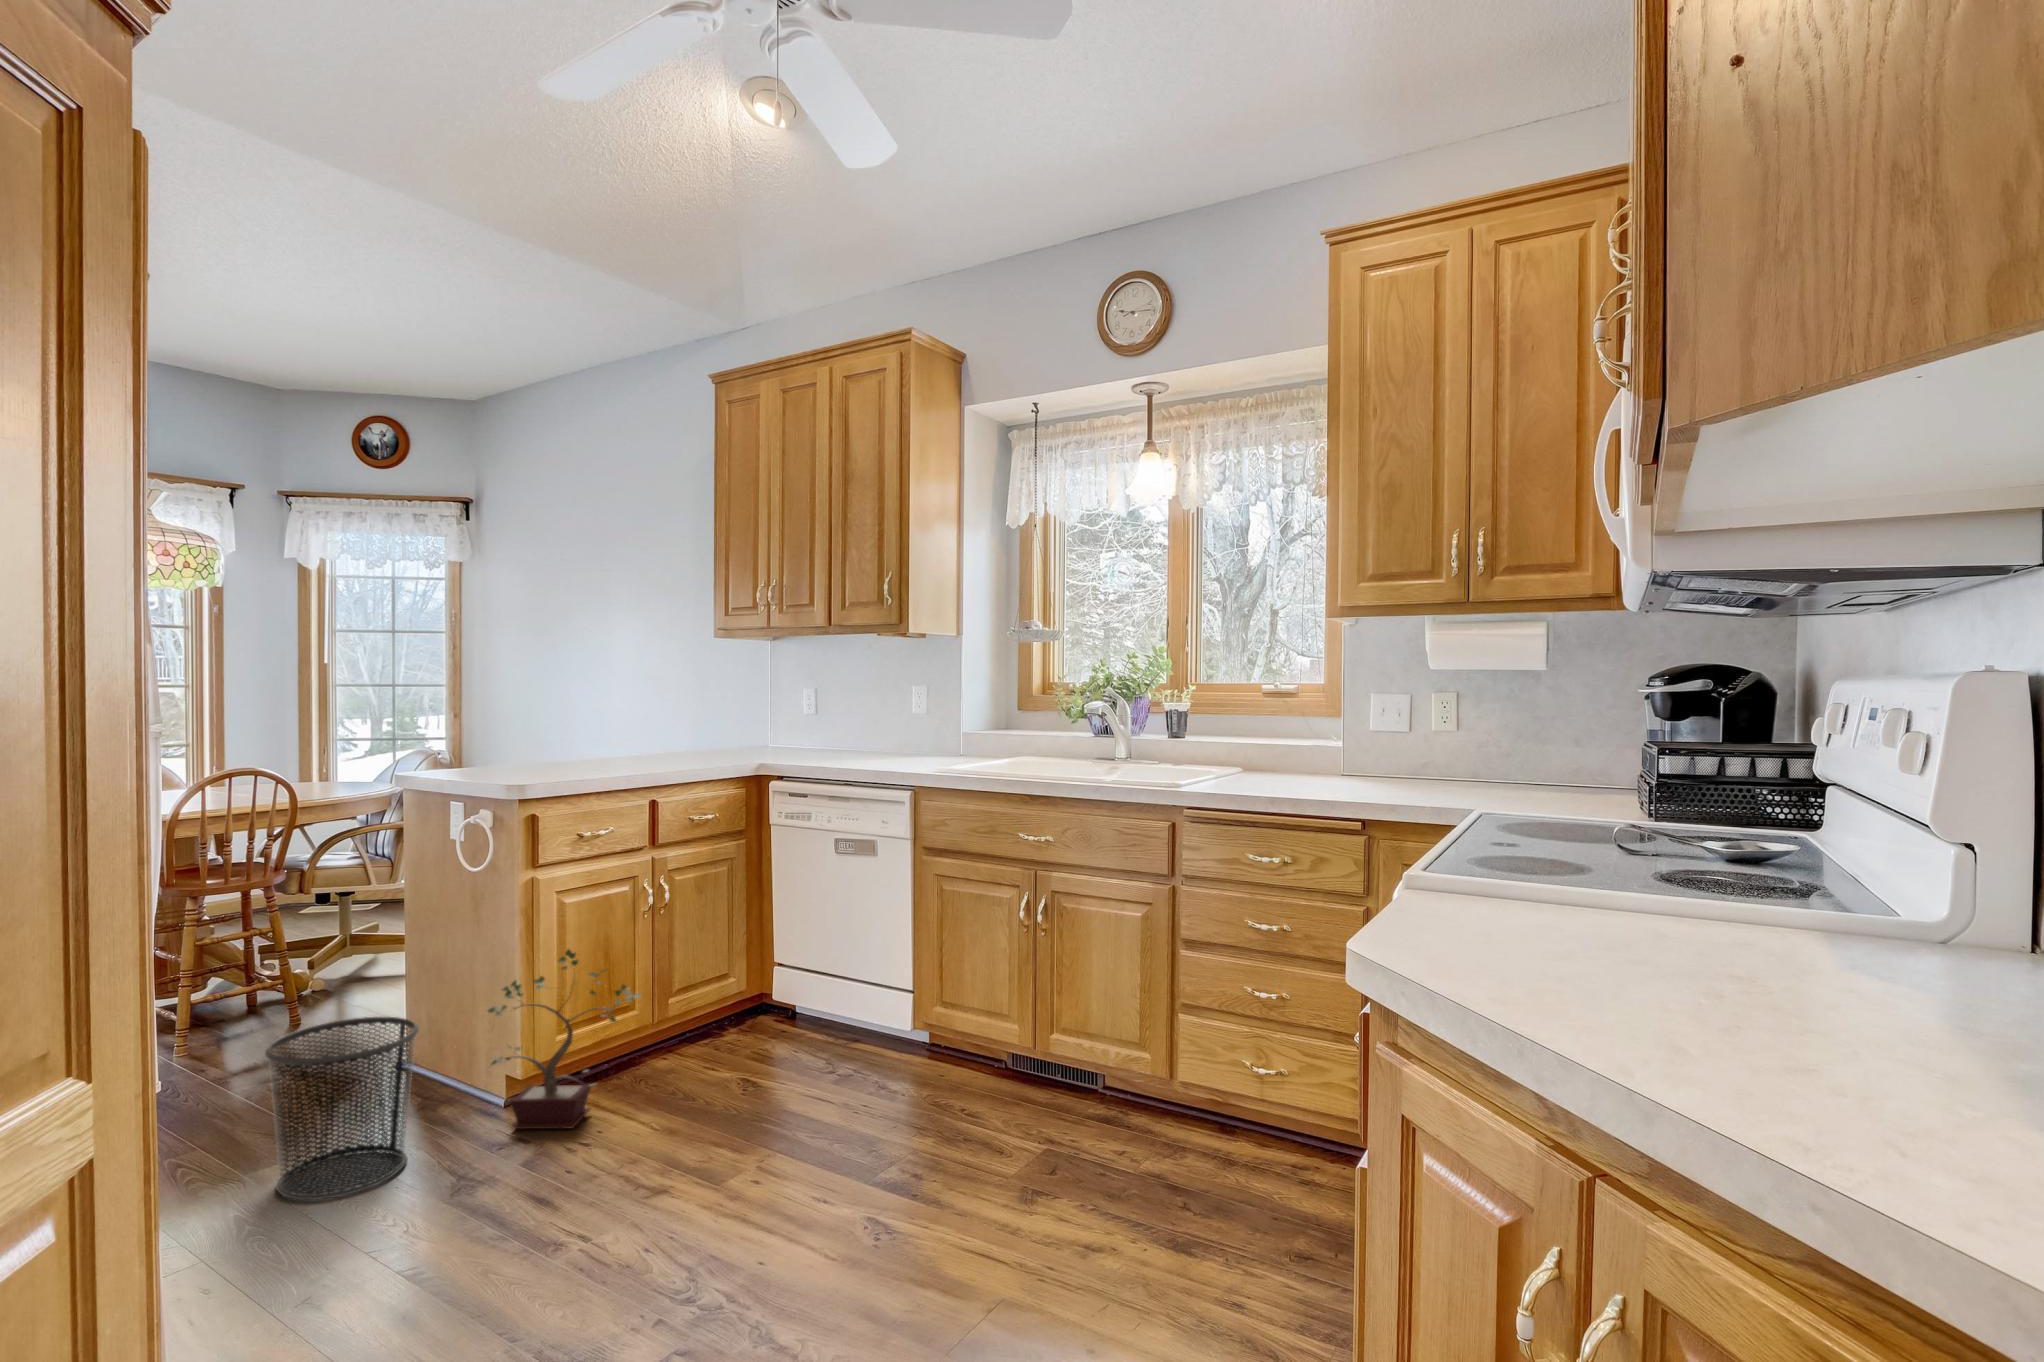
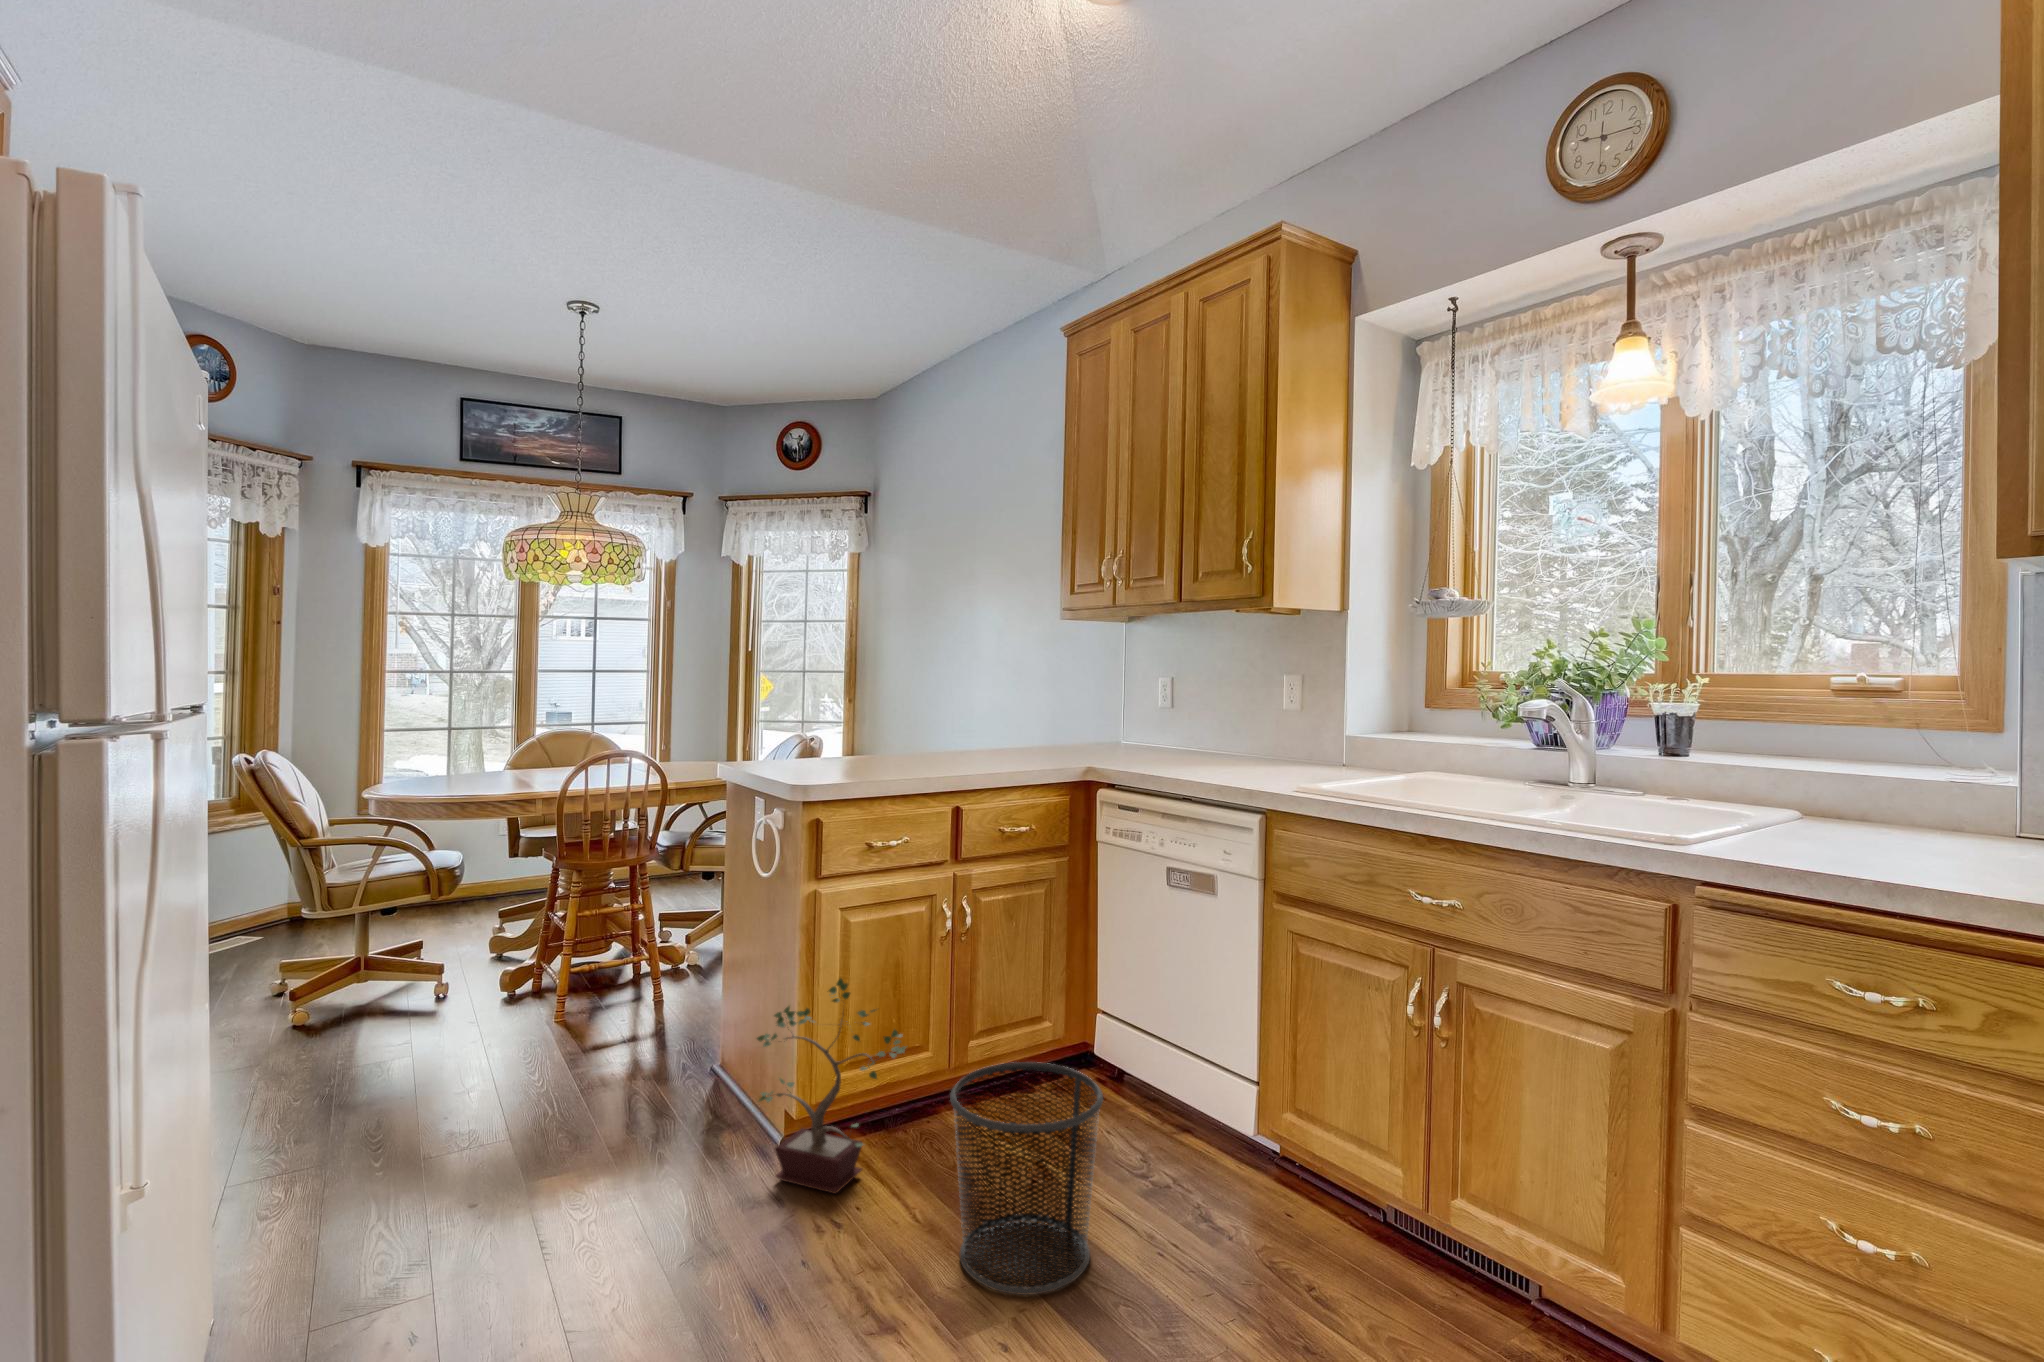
waste bin: present [265,1017,419,1200] -> present [950,1062,1104,1295]

